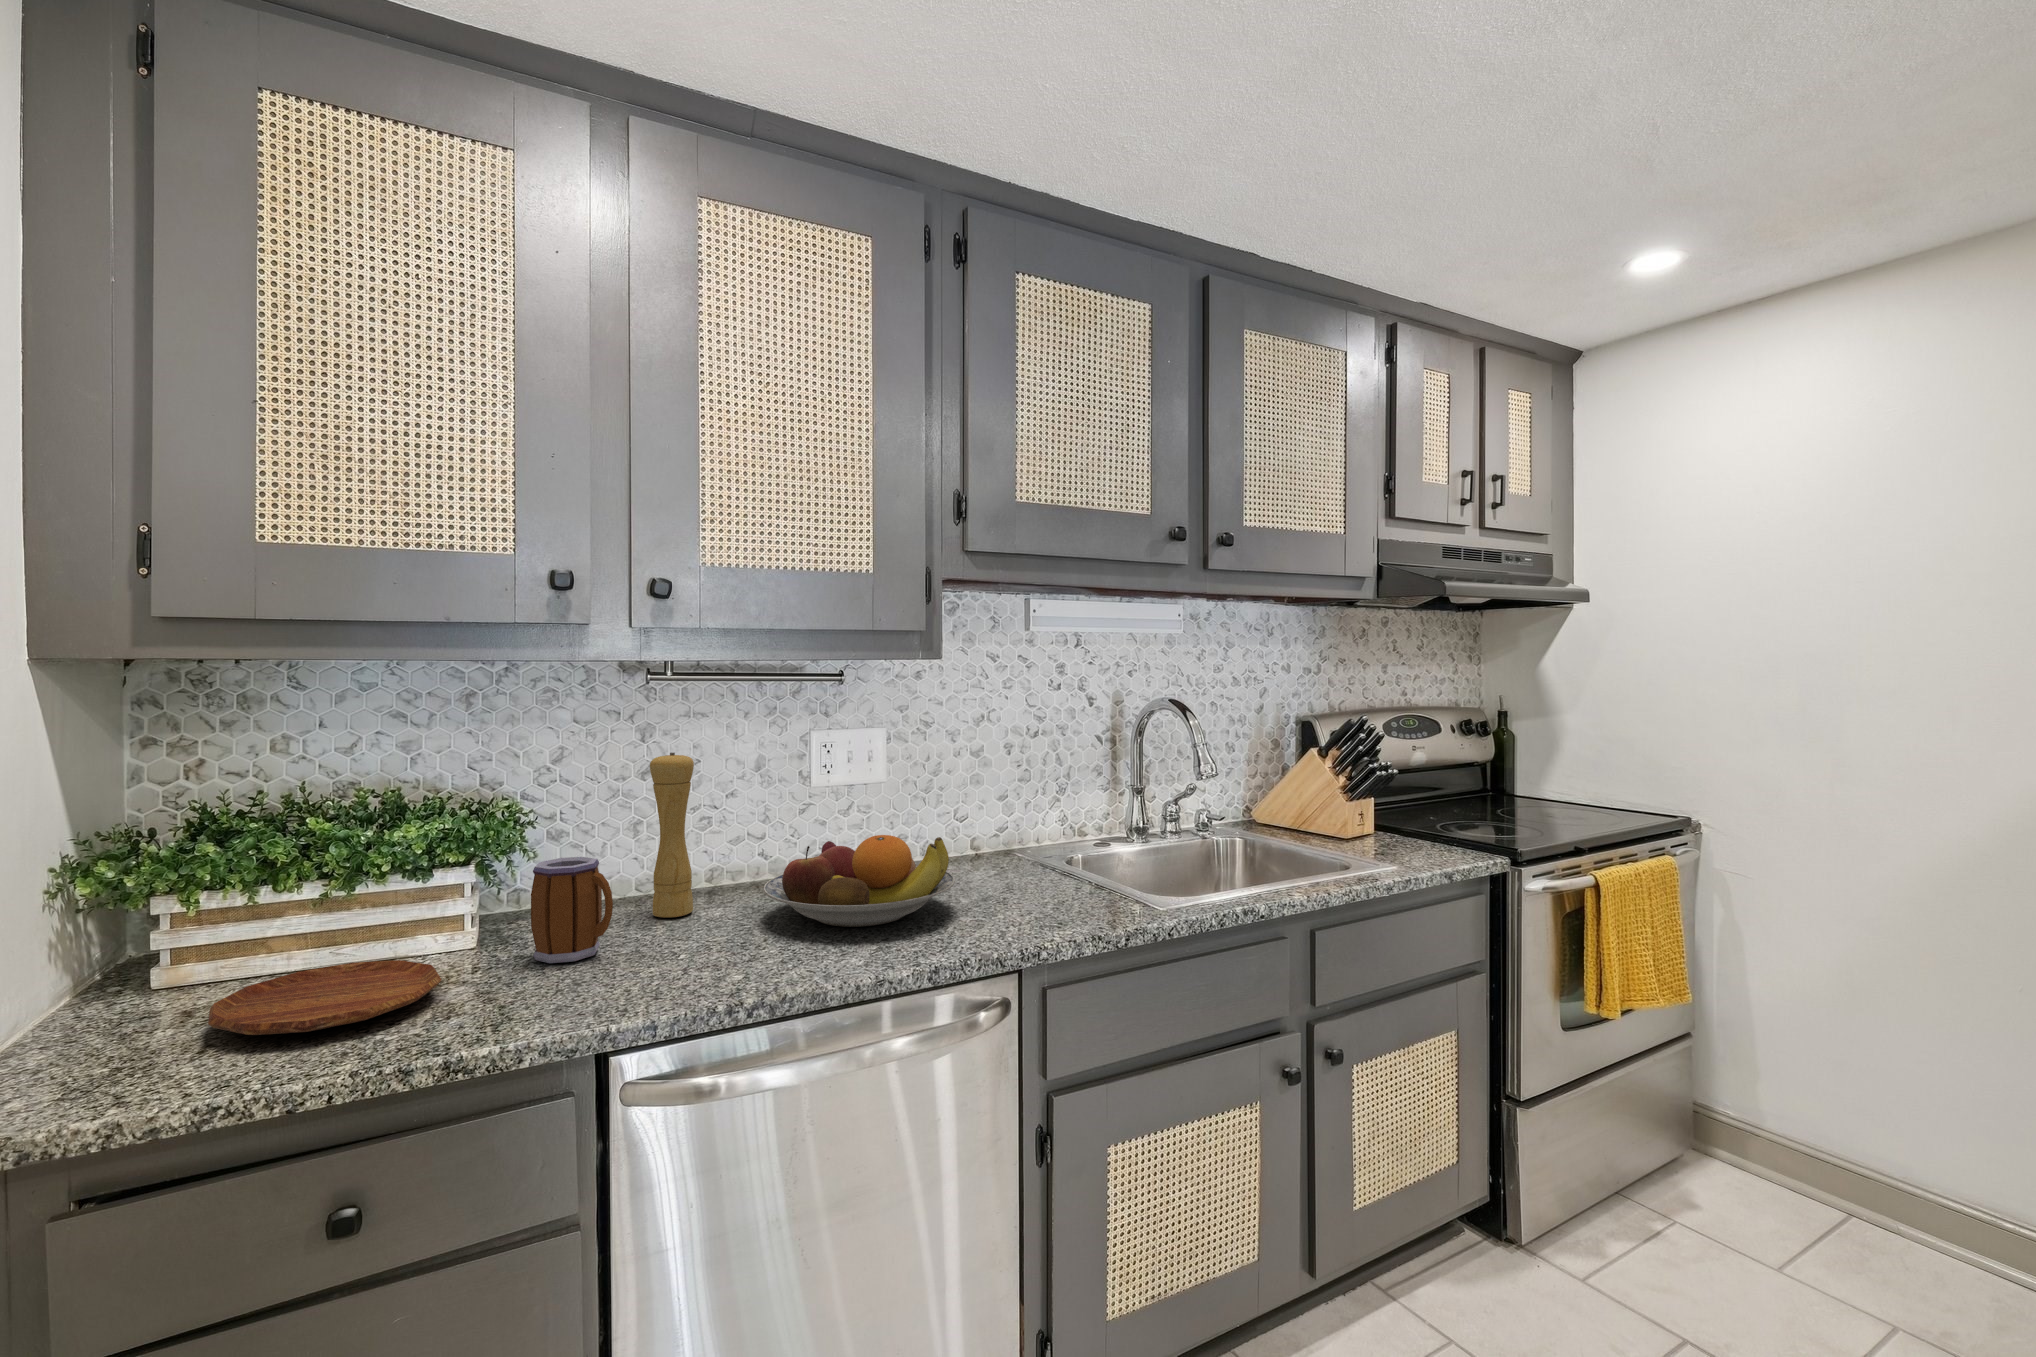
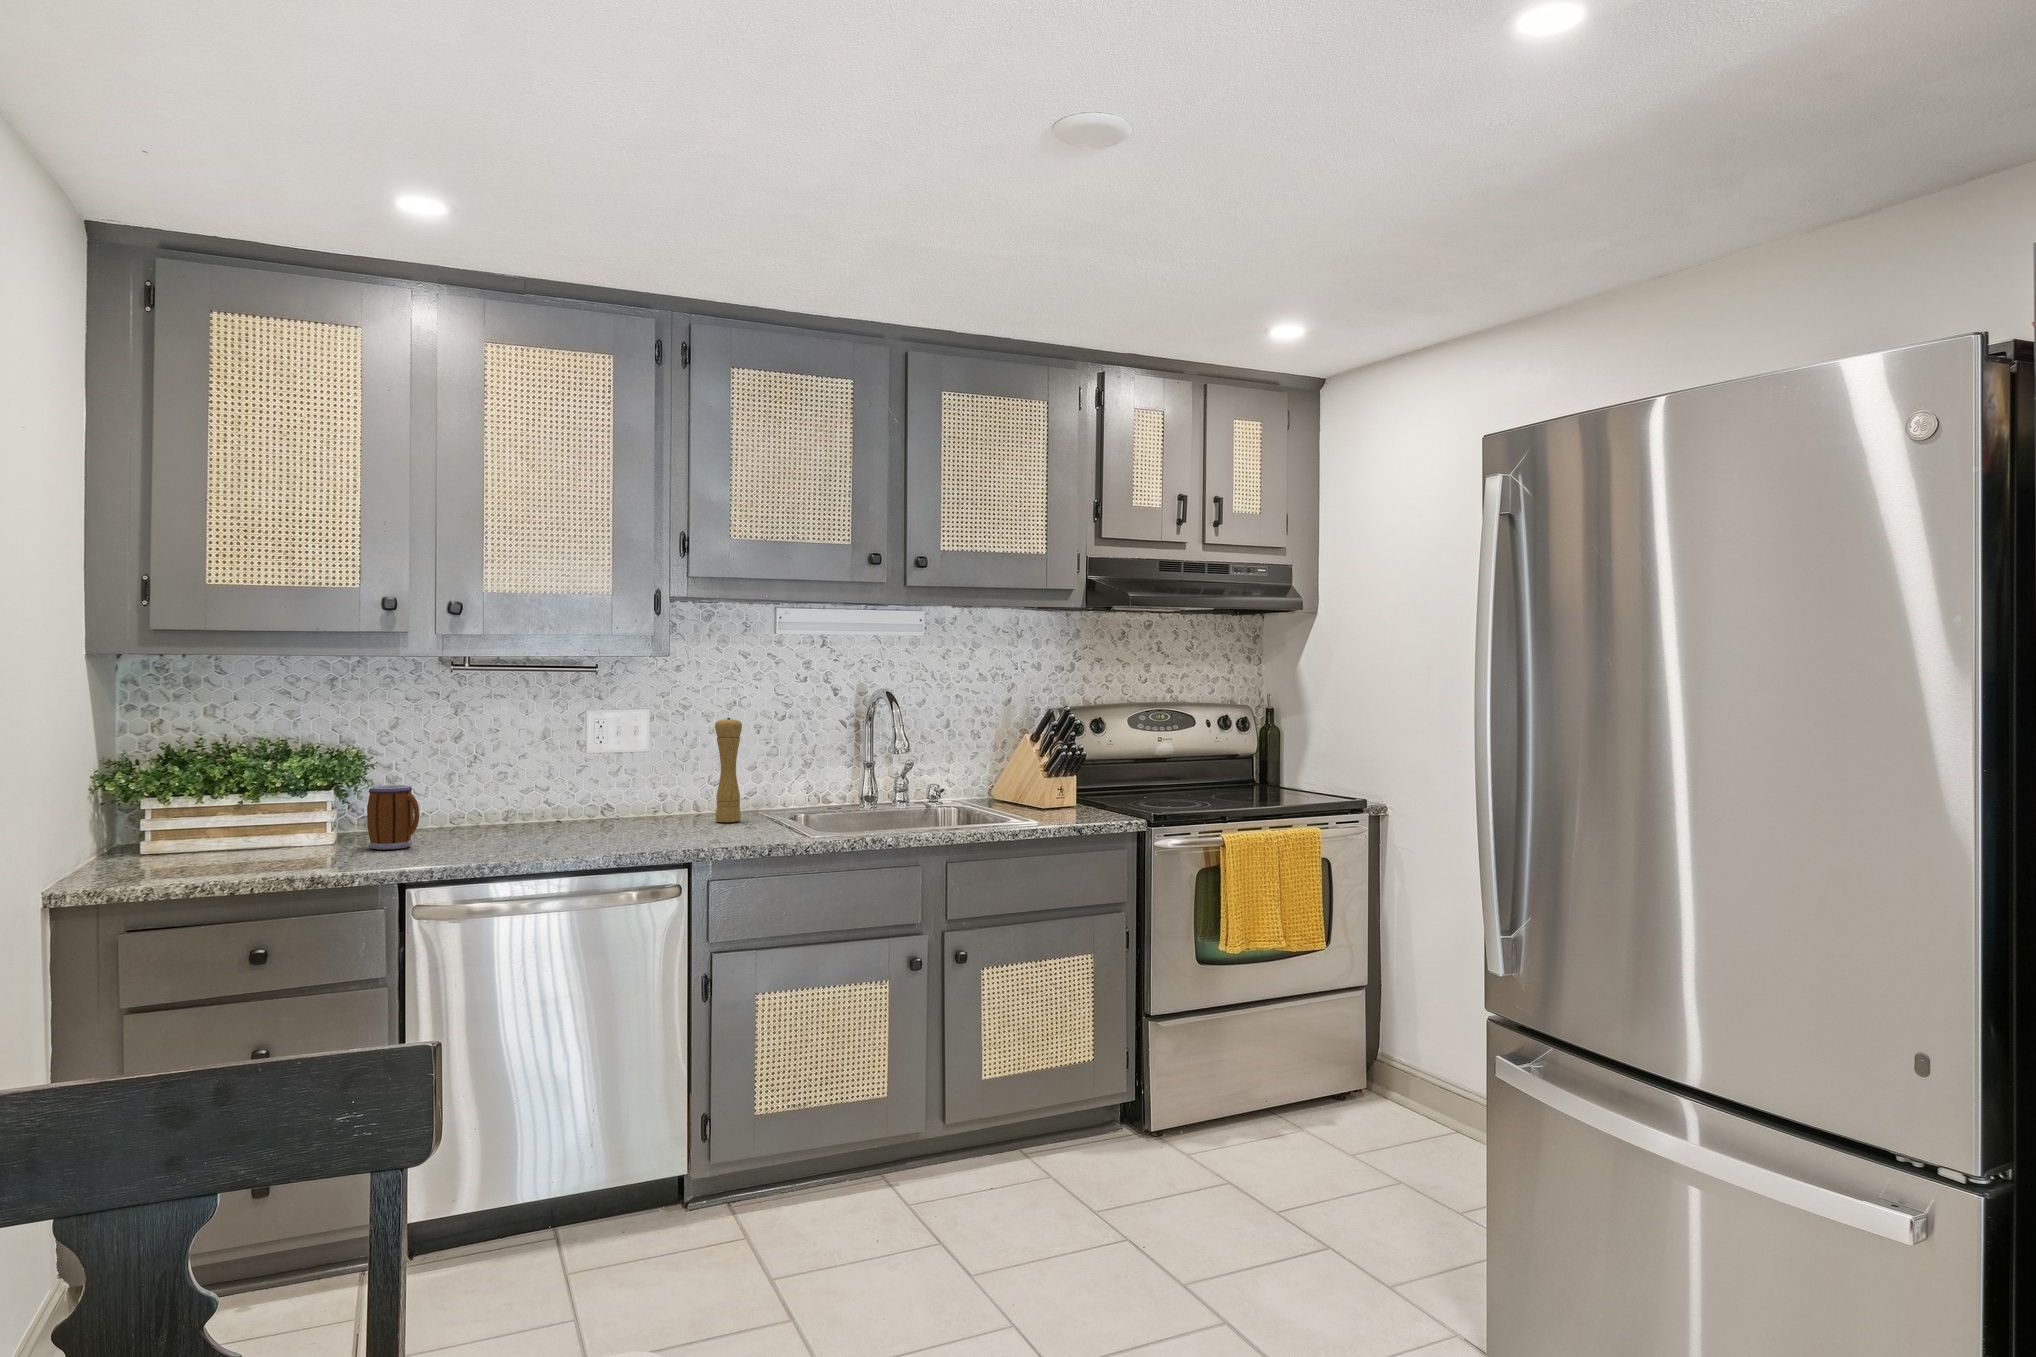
pepper mill: present [650,752,694,918] -> present [715,718,742,822]
fruit bowl: present [763,835,955,927] -> none [528,781,668,841]
tray: present [208,960,442,1035] -> none [183,841,311,864]

